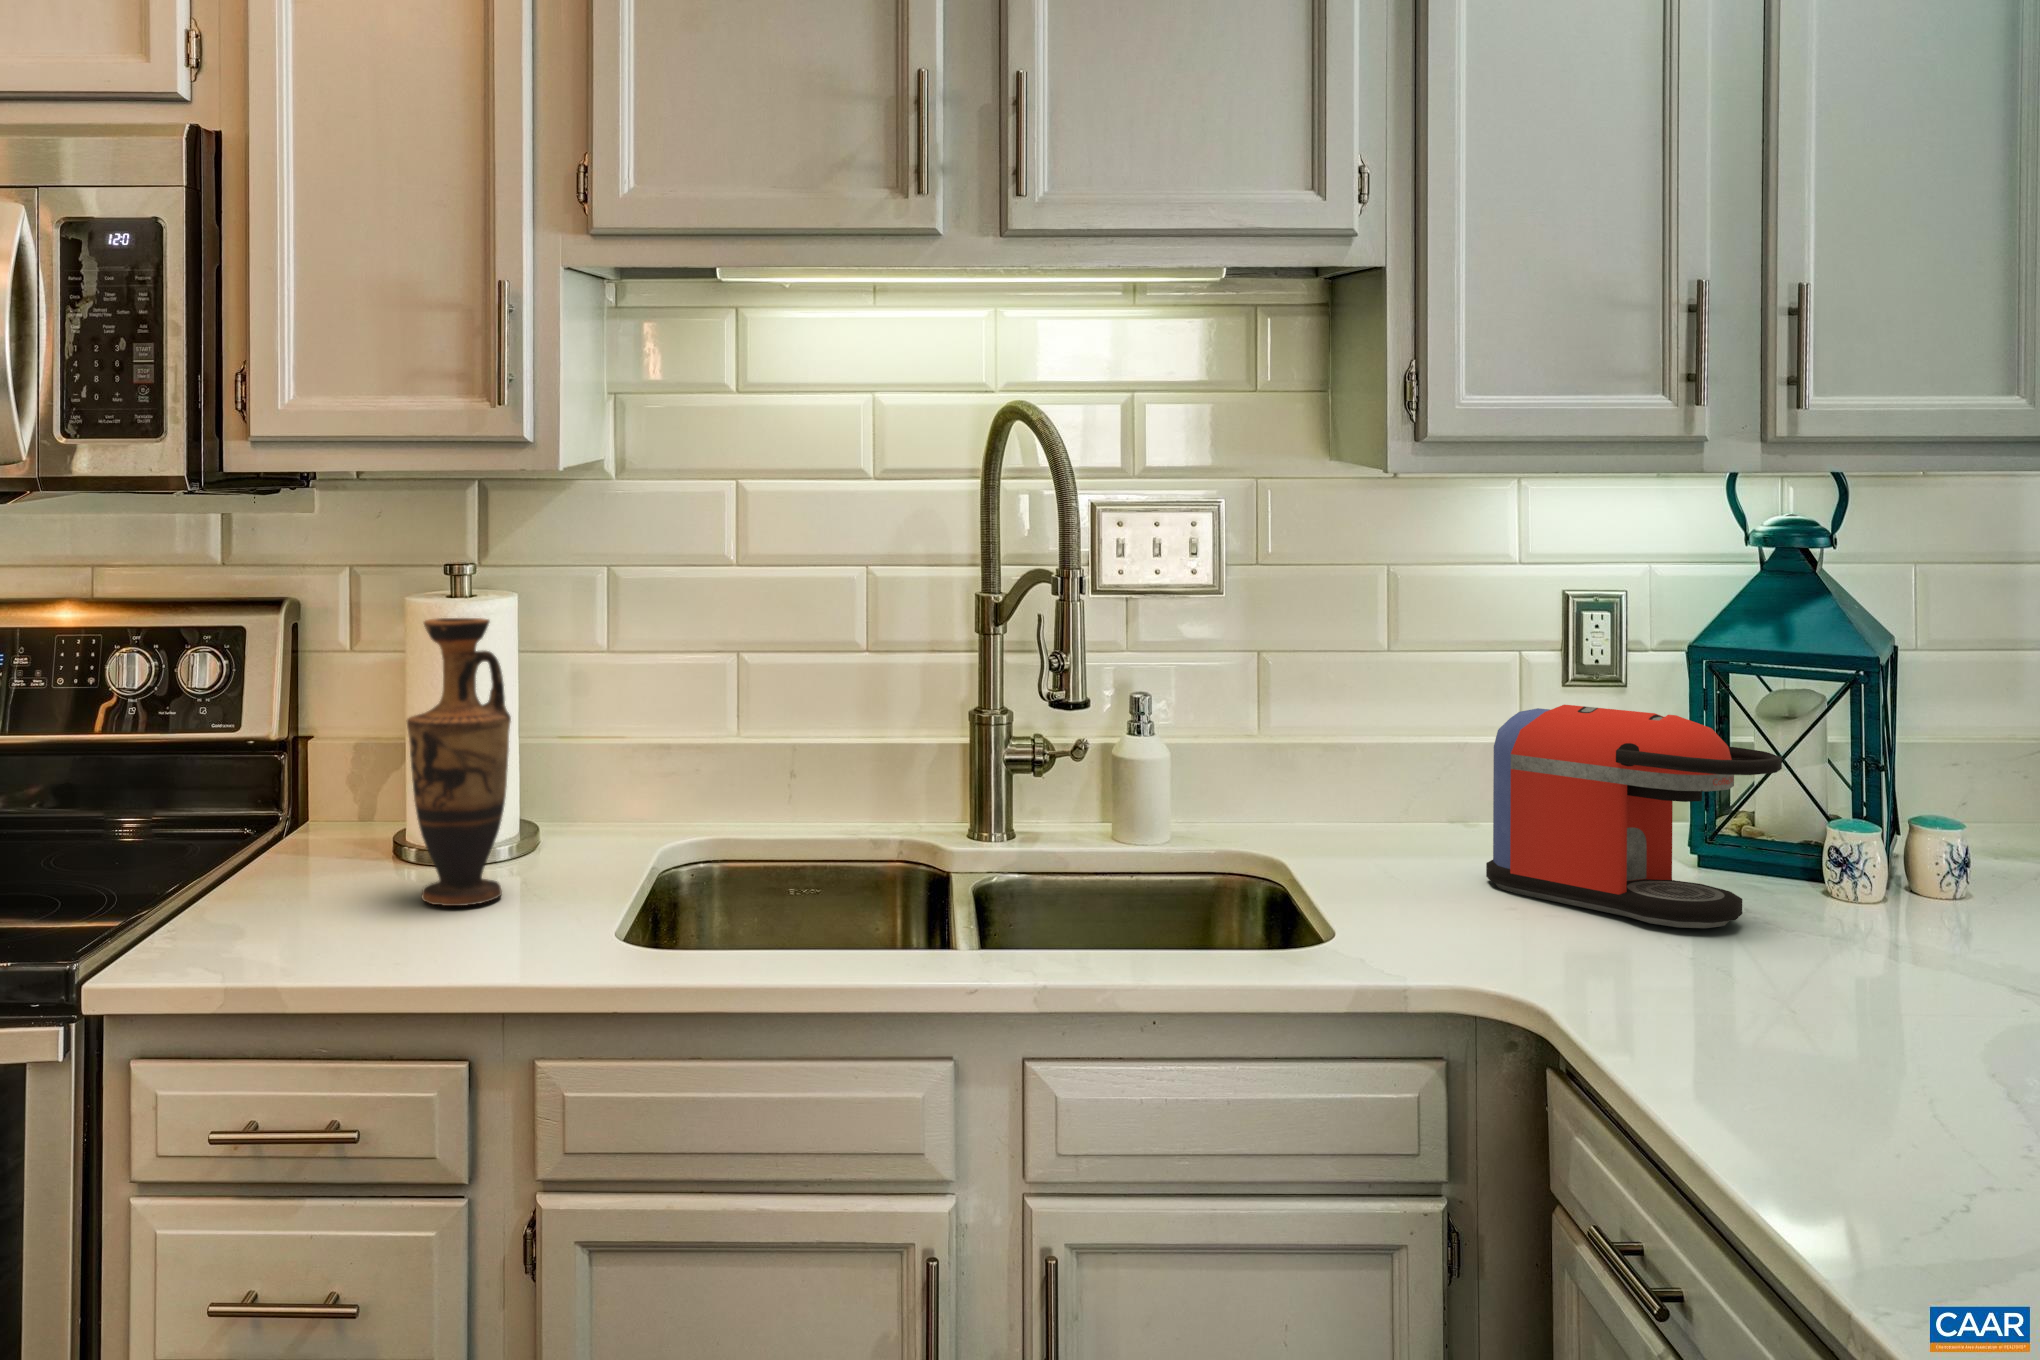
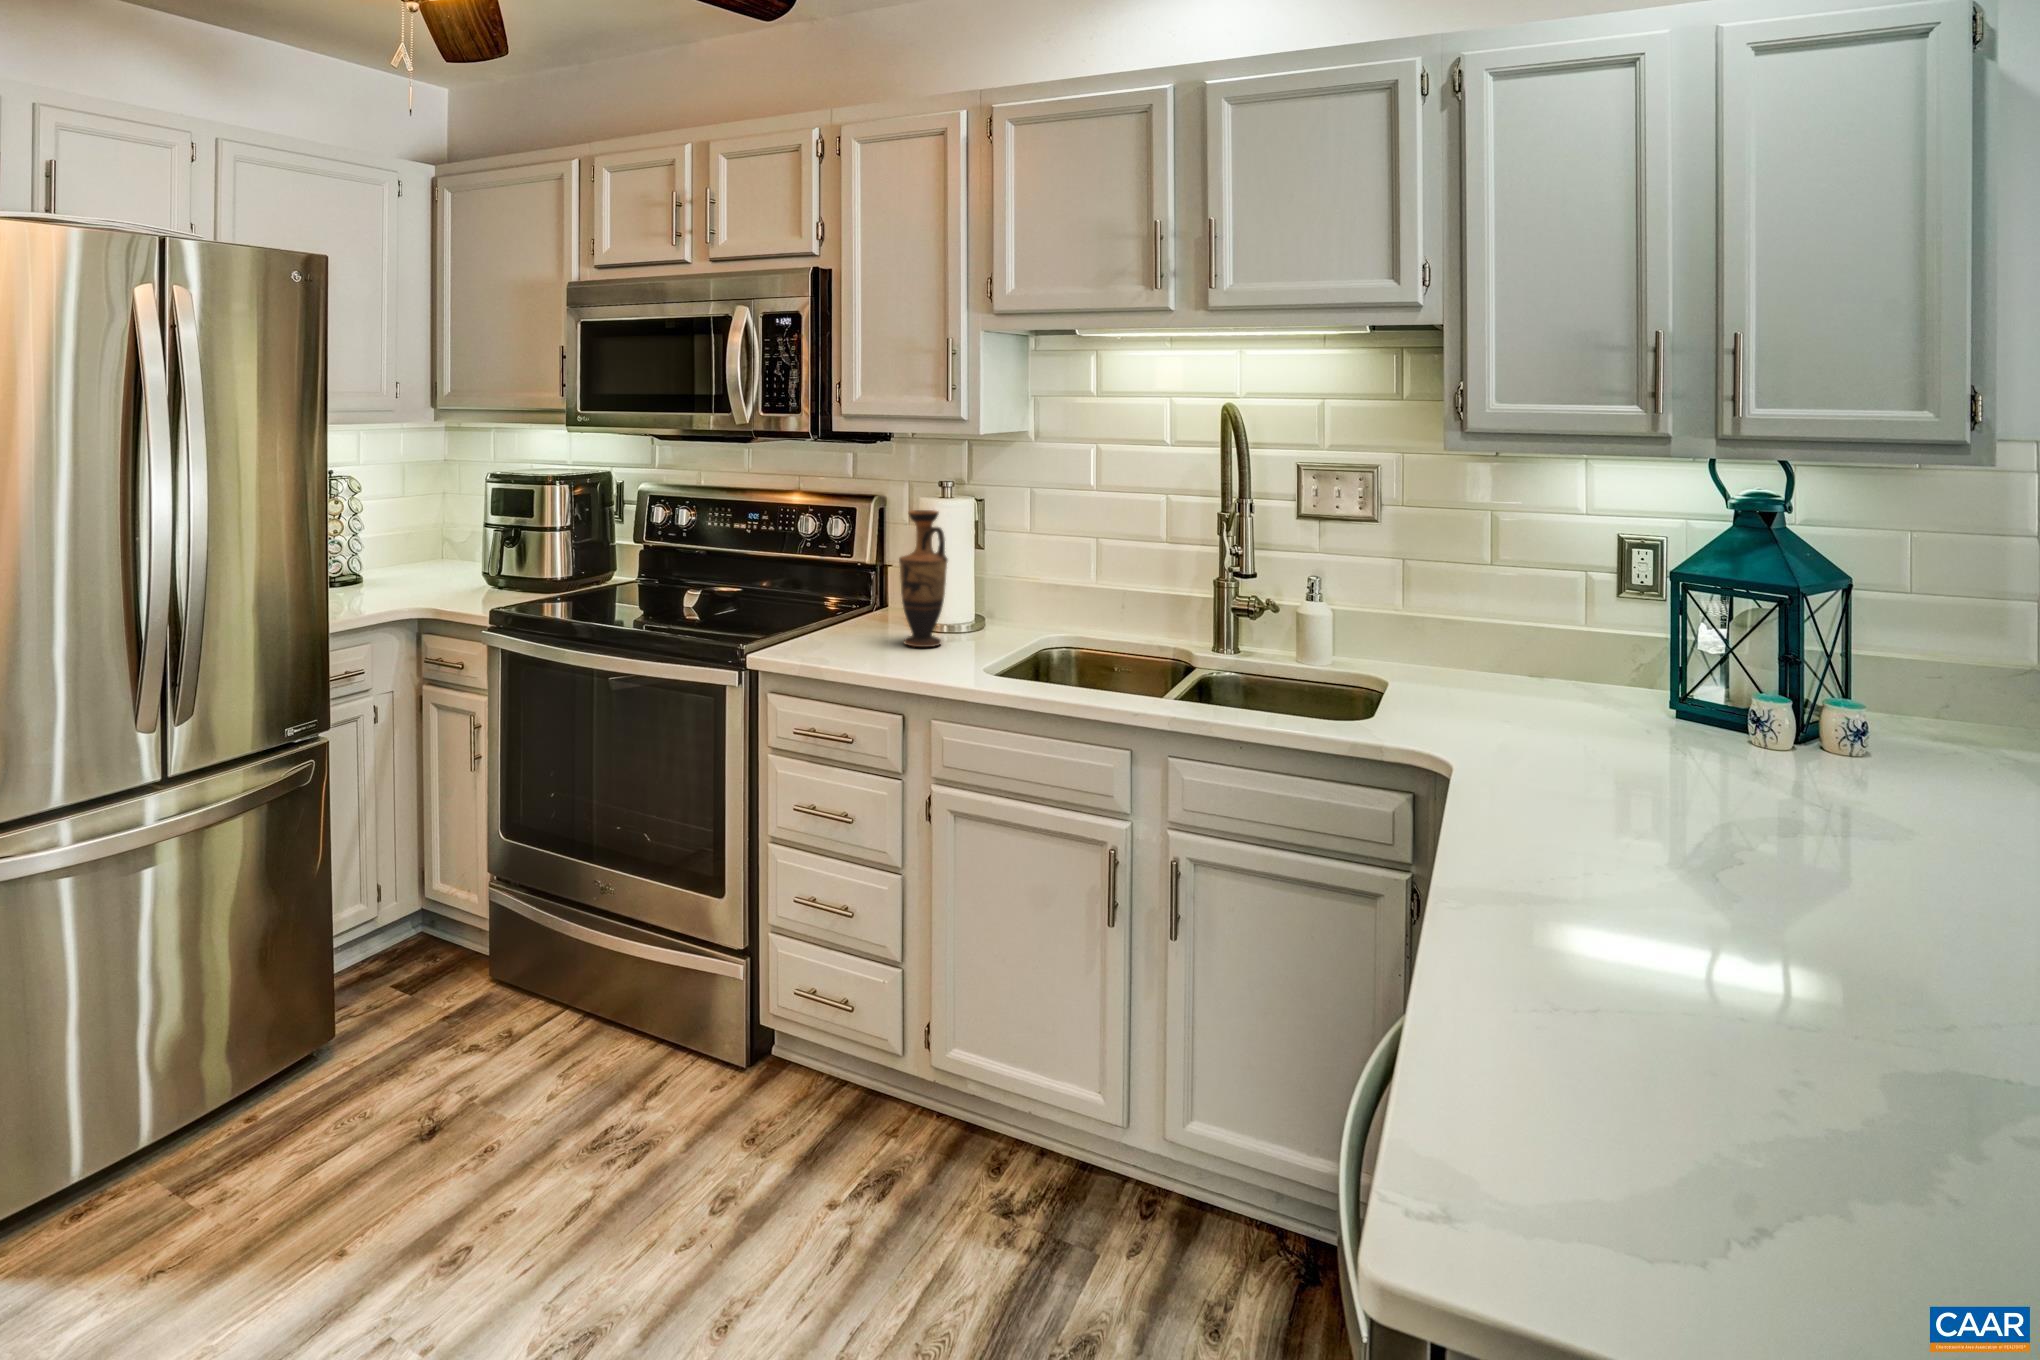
coffee maker: present [1486,705,1782,928] -> none [1494,601,1654,744]

